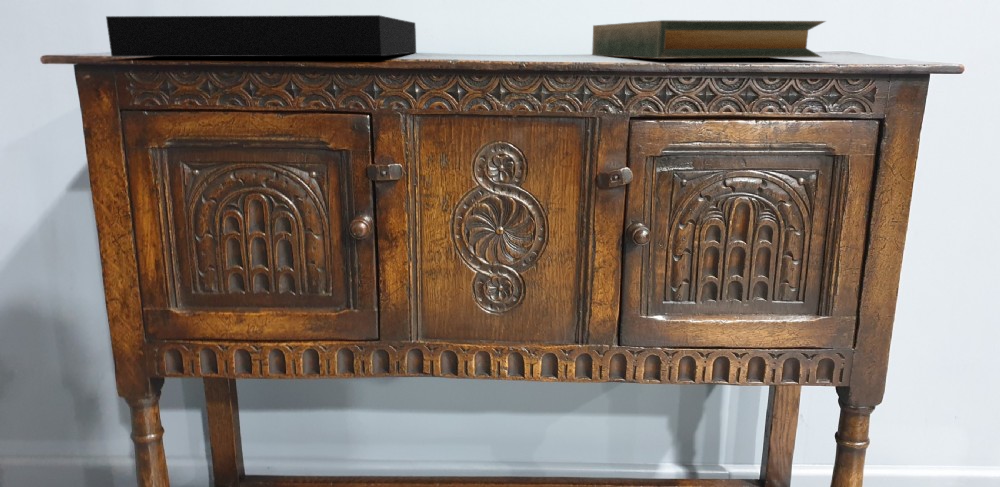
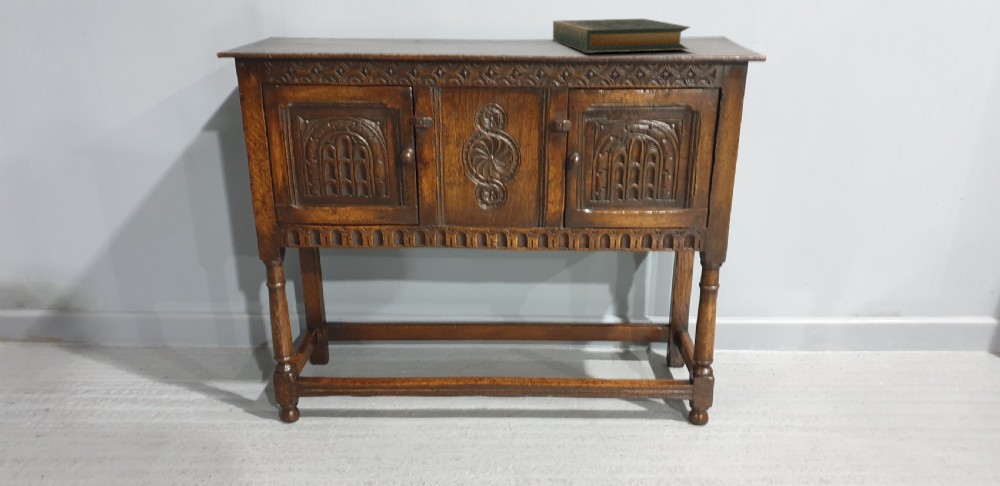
decorative tray: present [106,15,416,57] -> none [256,18,437,55]

